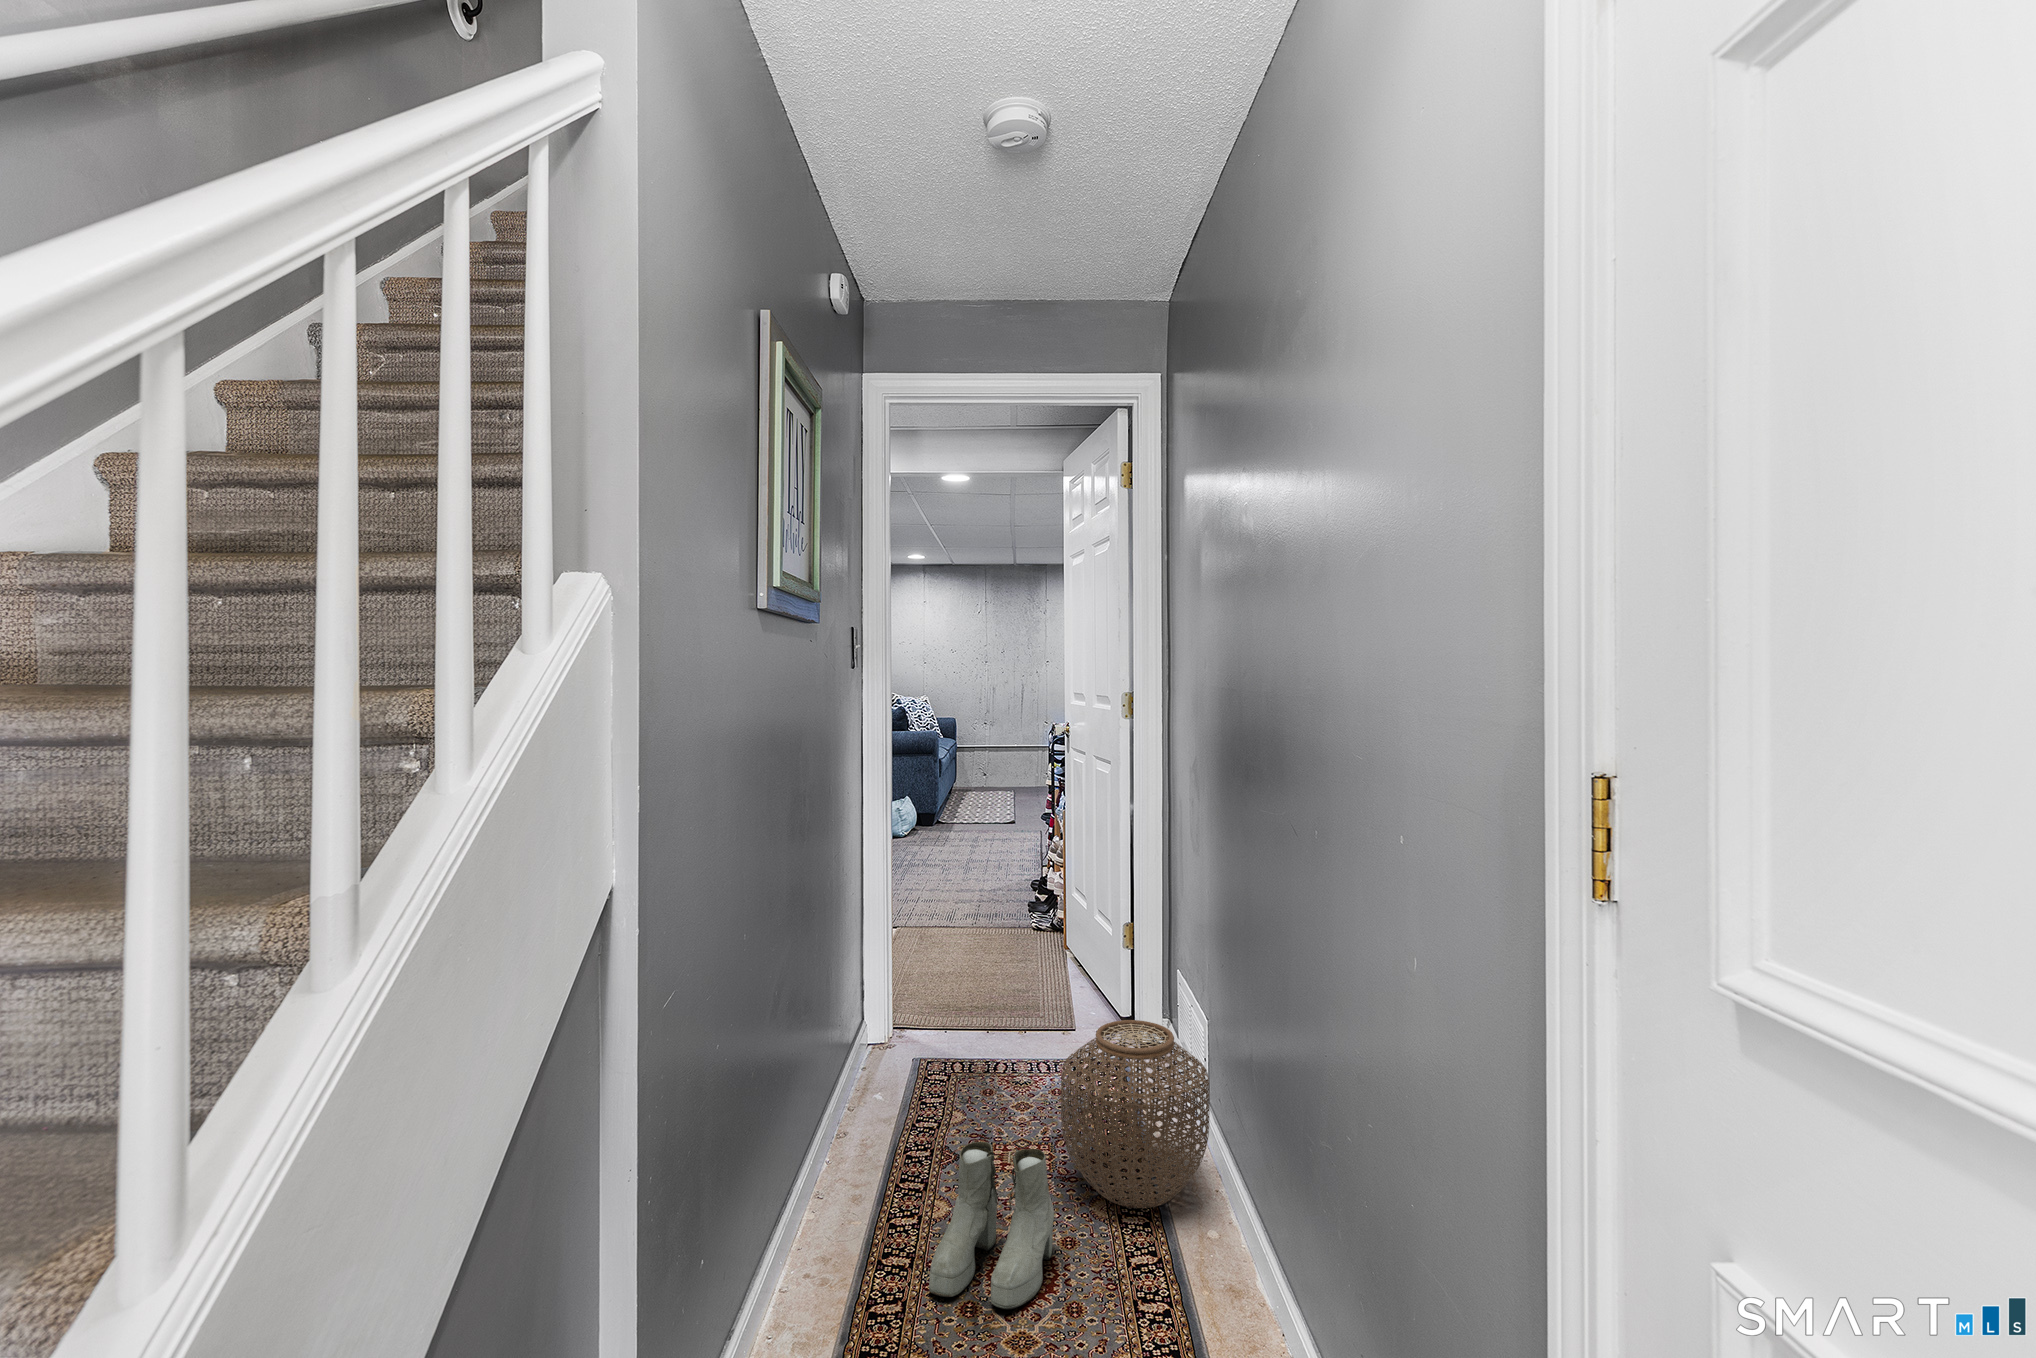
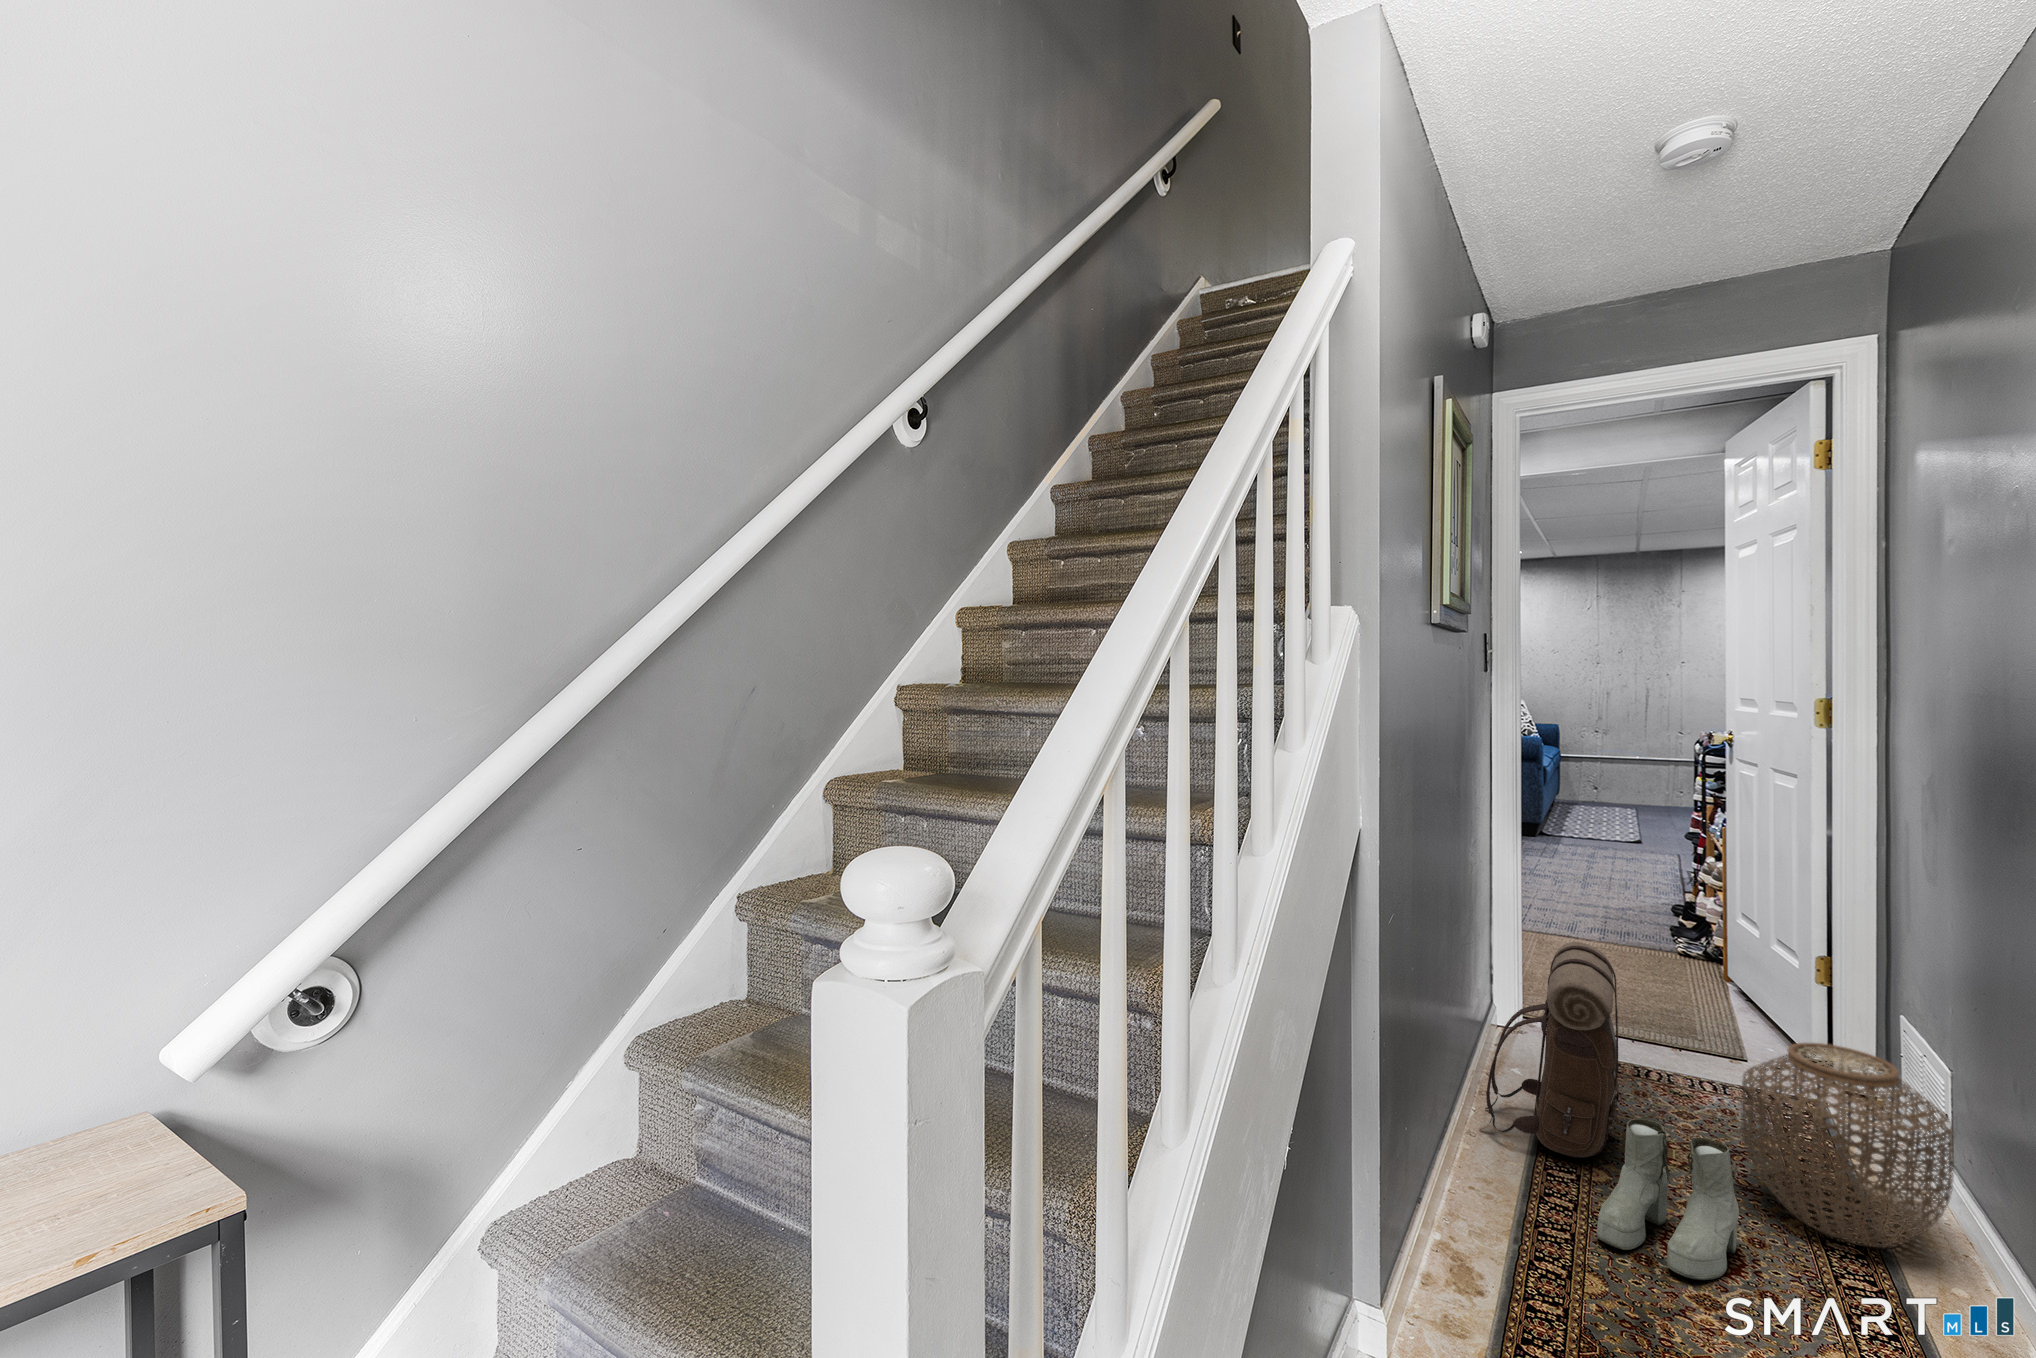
backpack: none [829,954,963,1191] -> present [1480,942,1619,1158]

